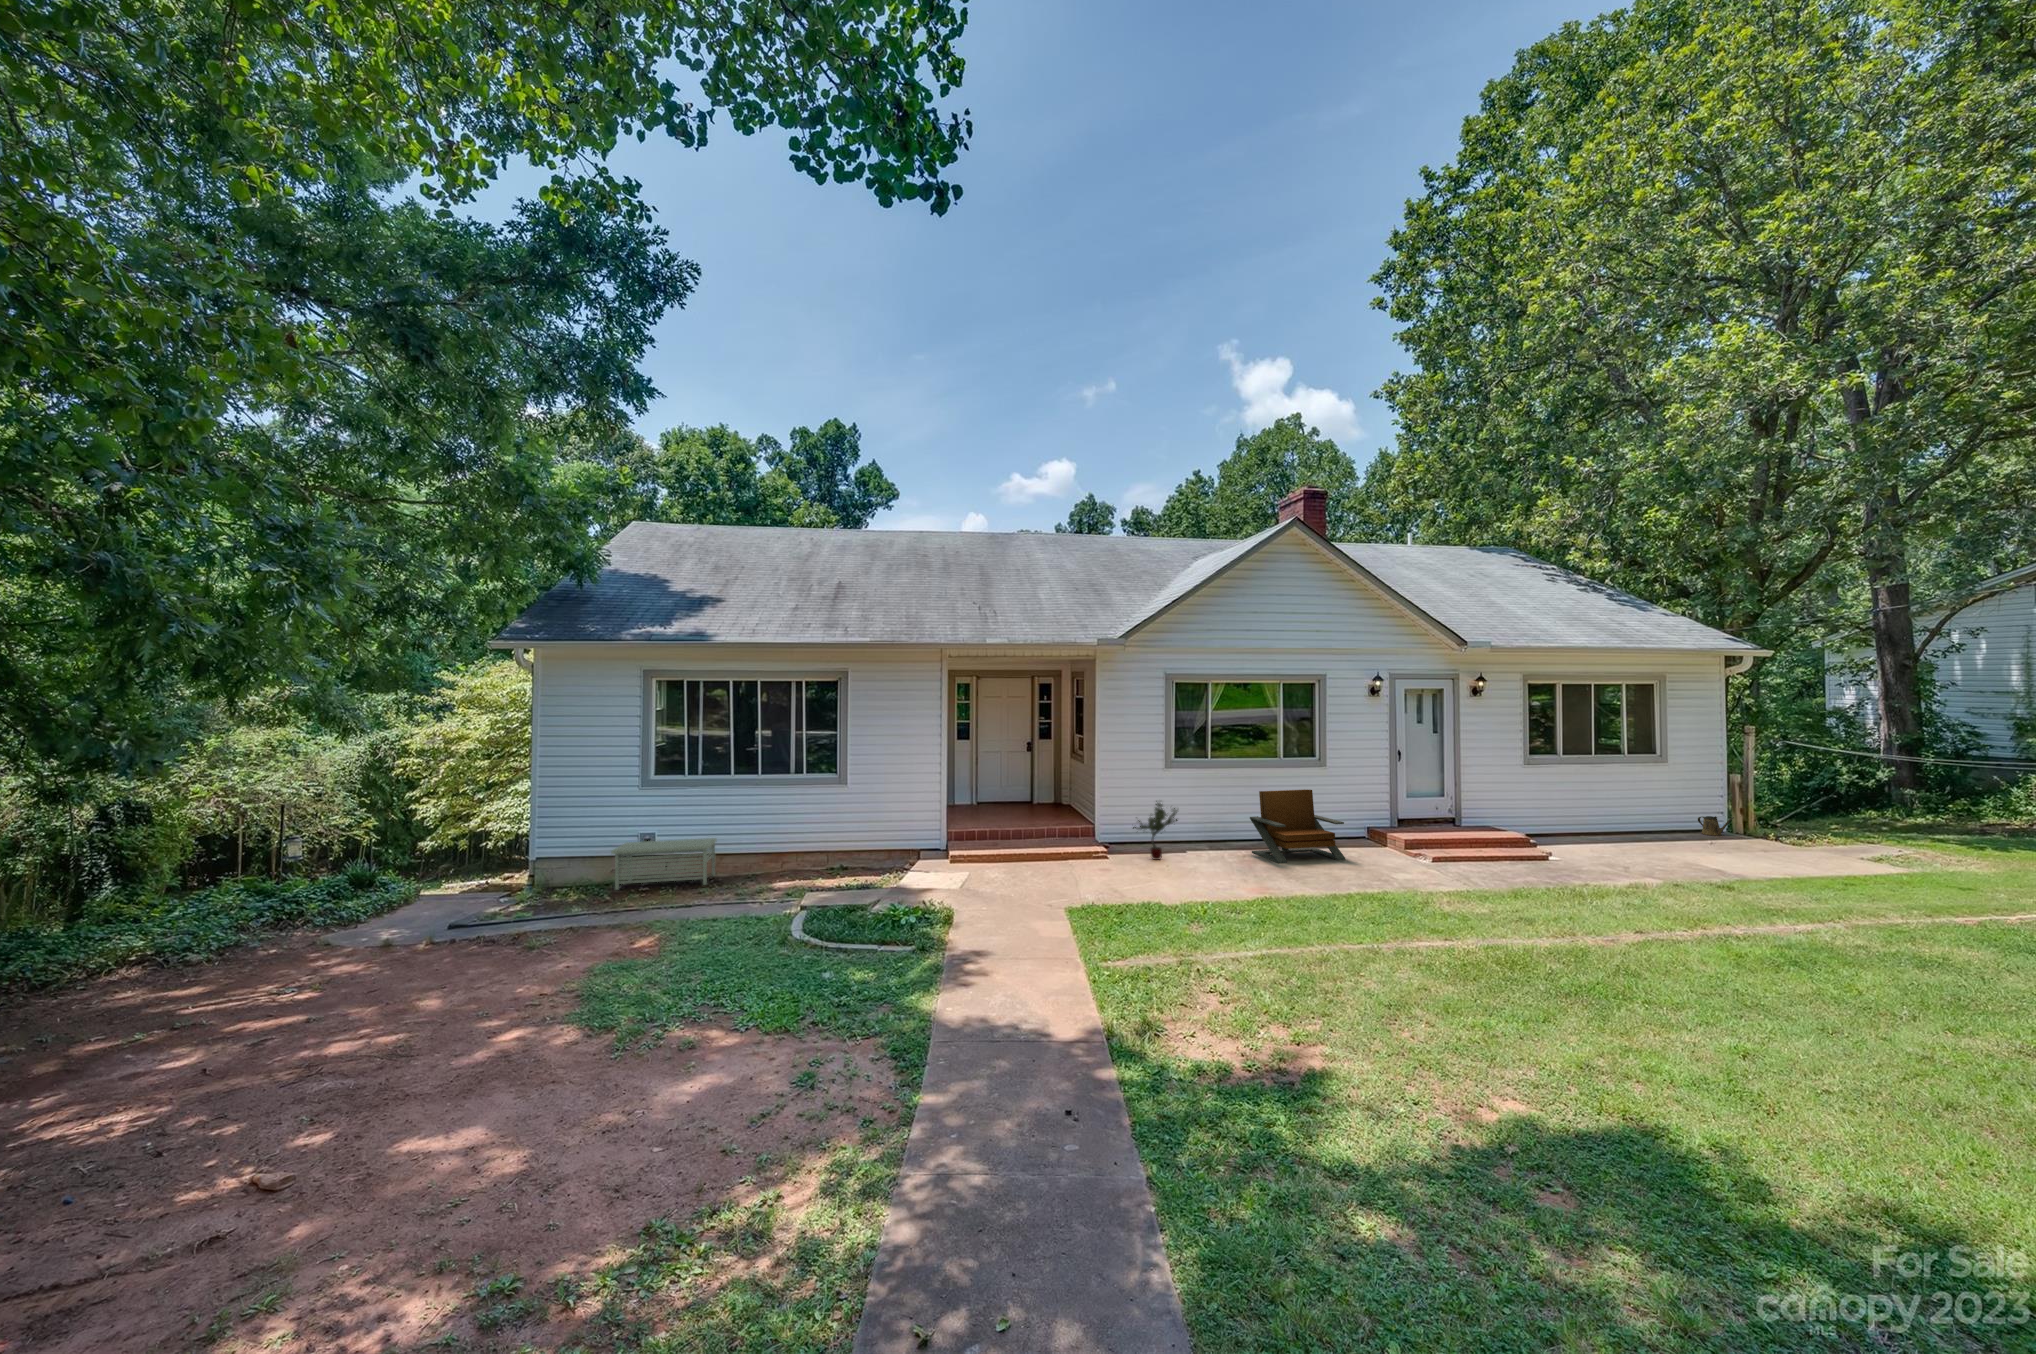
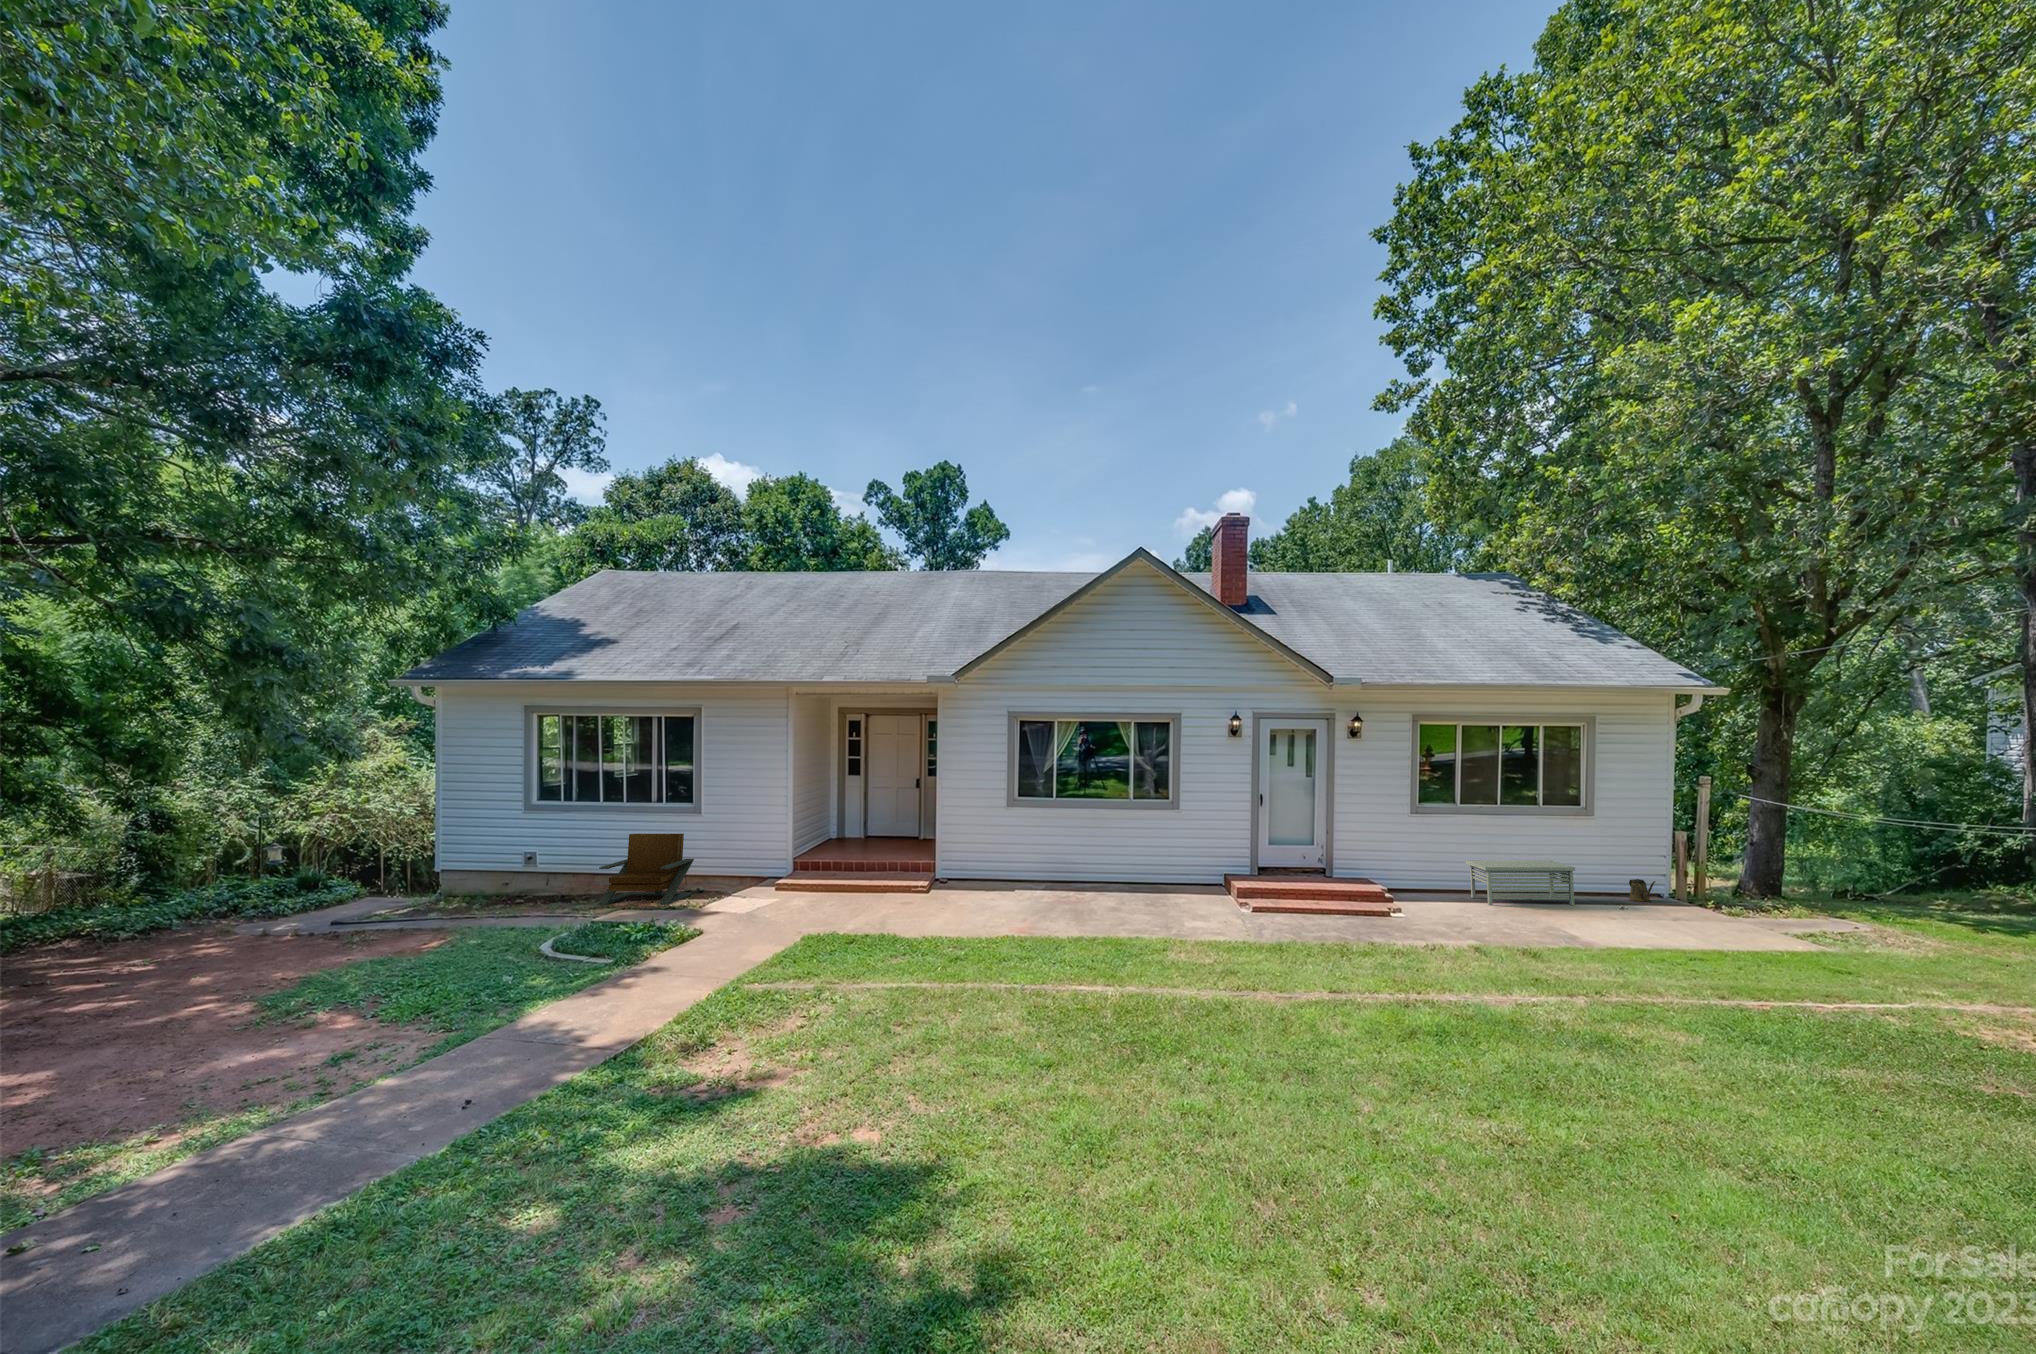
lounge chair: present [1250,789,1345,863] -> present [598,834,694,905]
potted tree: present [1133,801,1178,860] -> none [962,838,1010,898]
storage bench: present [611,838,717,890] -> present [1466,860,1575,905]

